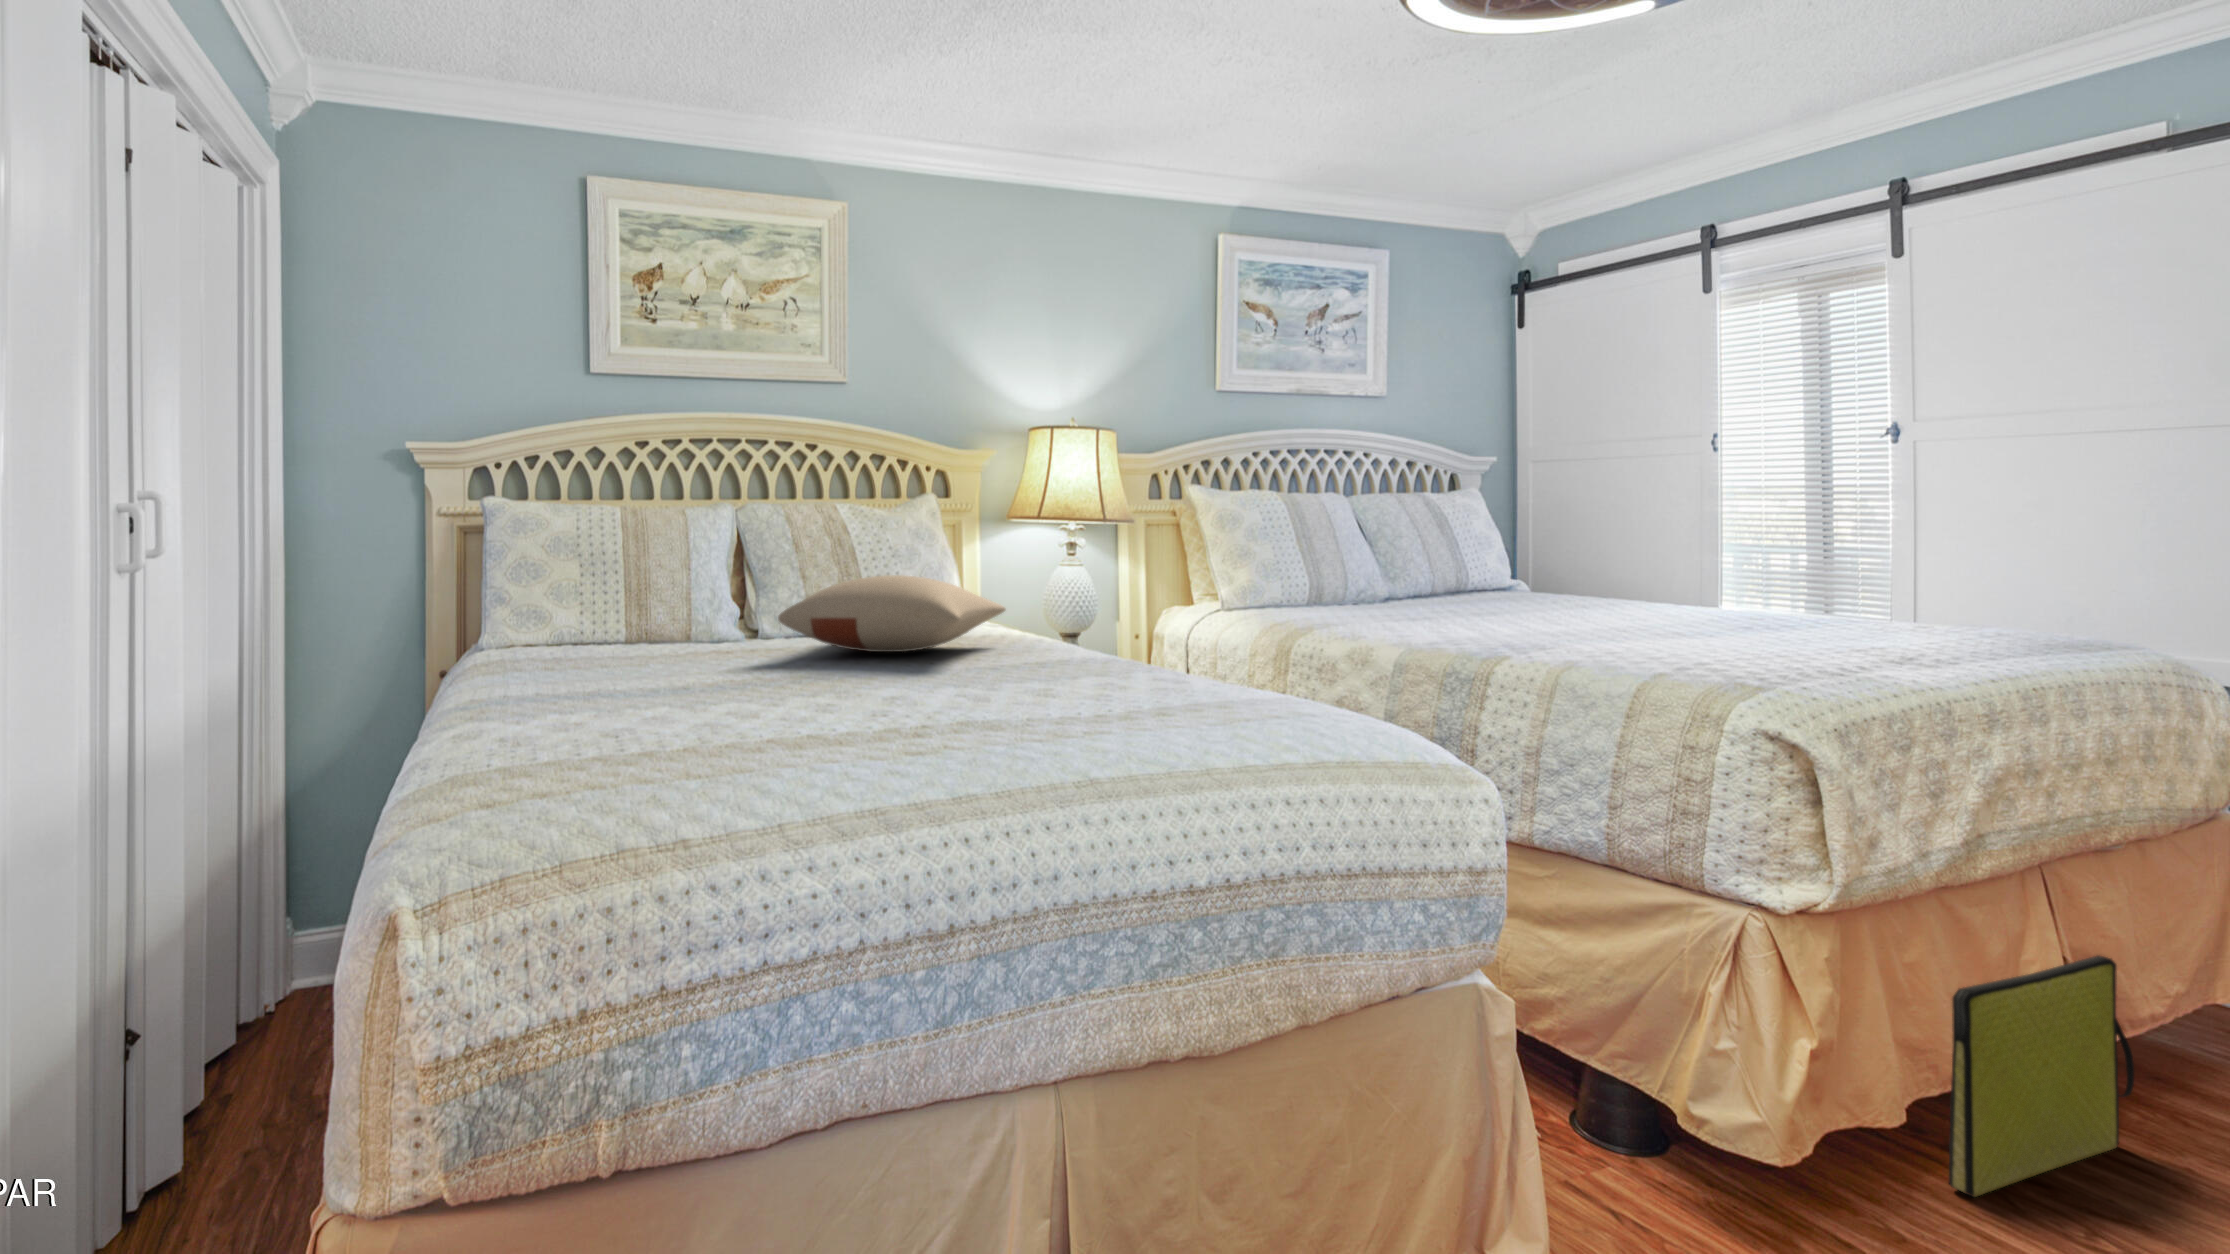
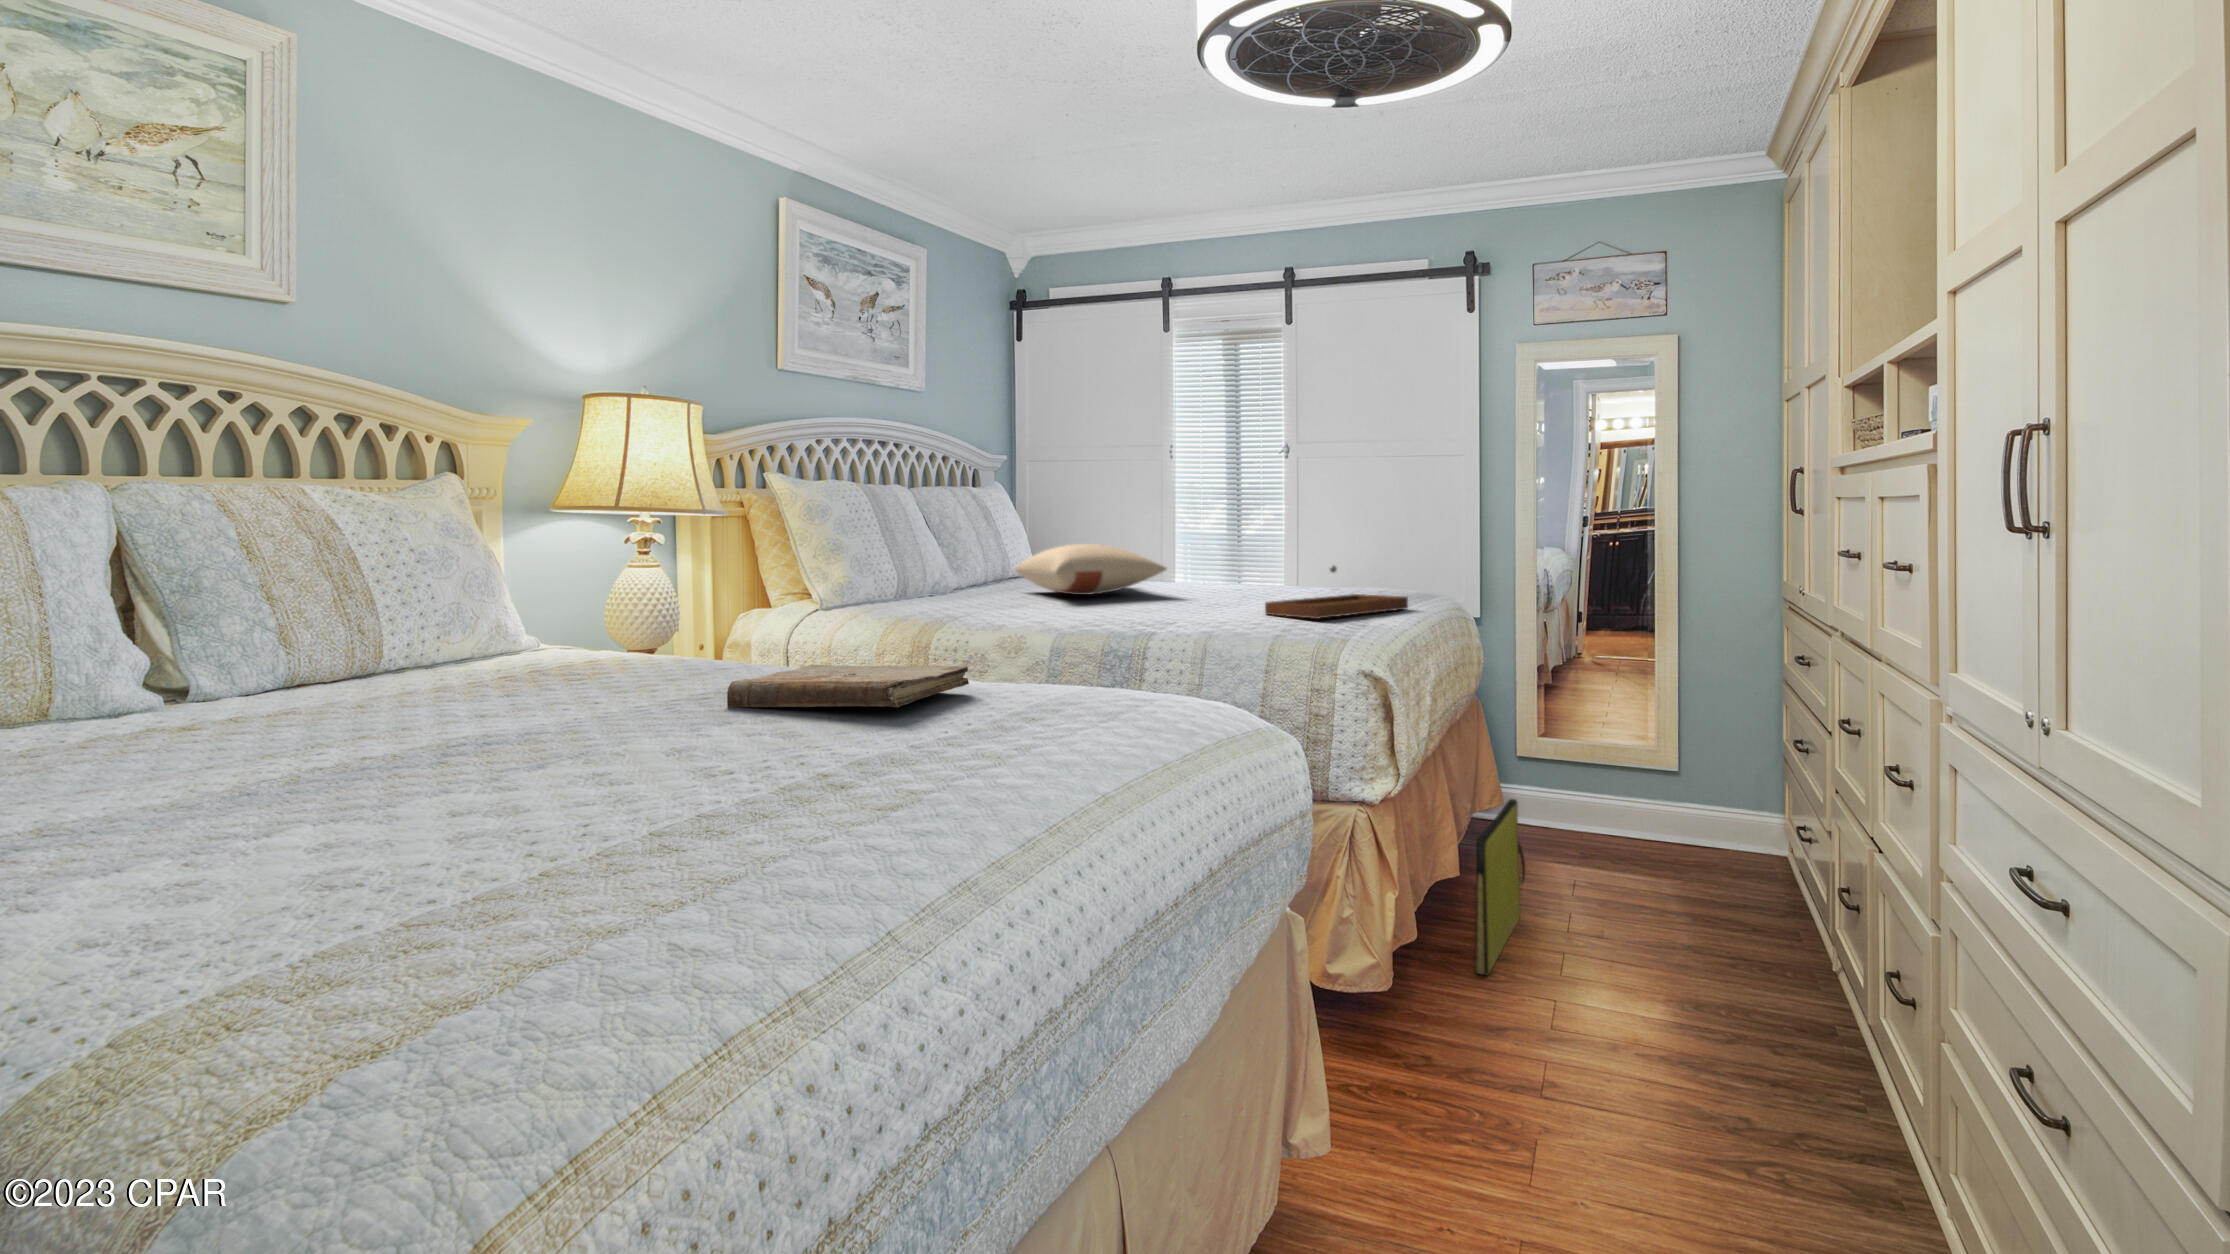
pillow: present [778,575,1006,652] -> present [1015,544,1166,595]
tray: none [1692,587,1942,655] -> present [1265,566,1408,619]
book: none [970,653,1165,690] -> present [727,665,969,708]

